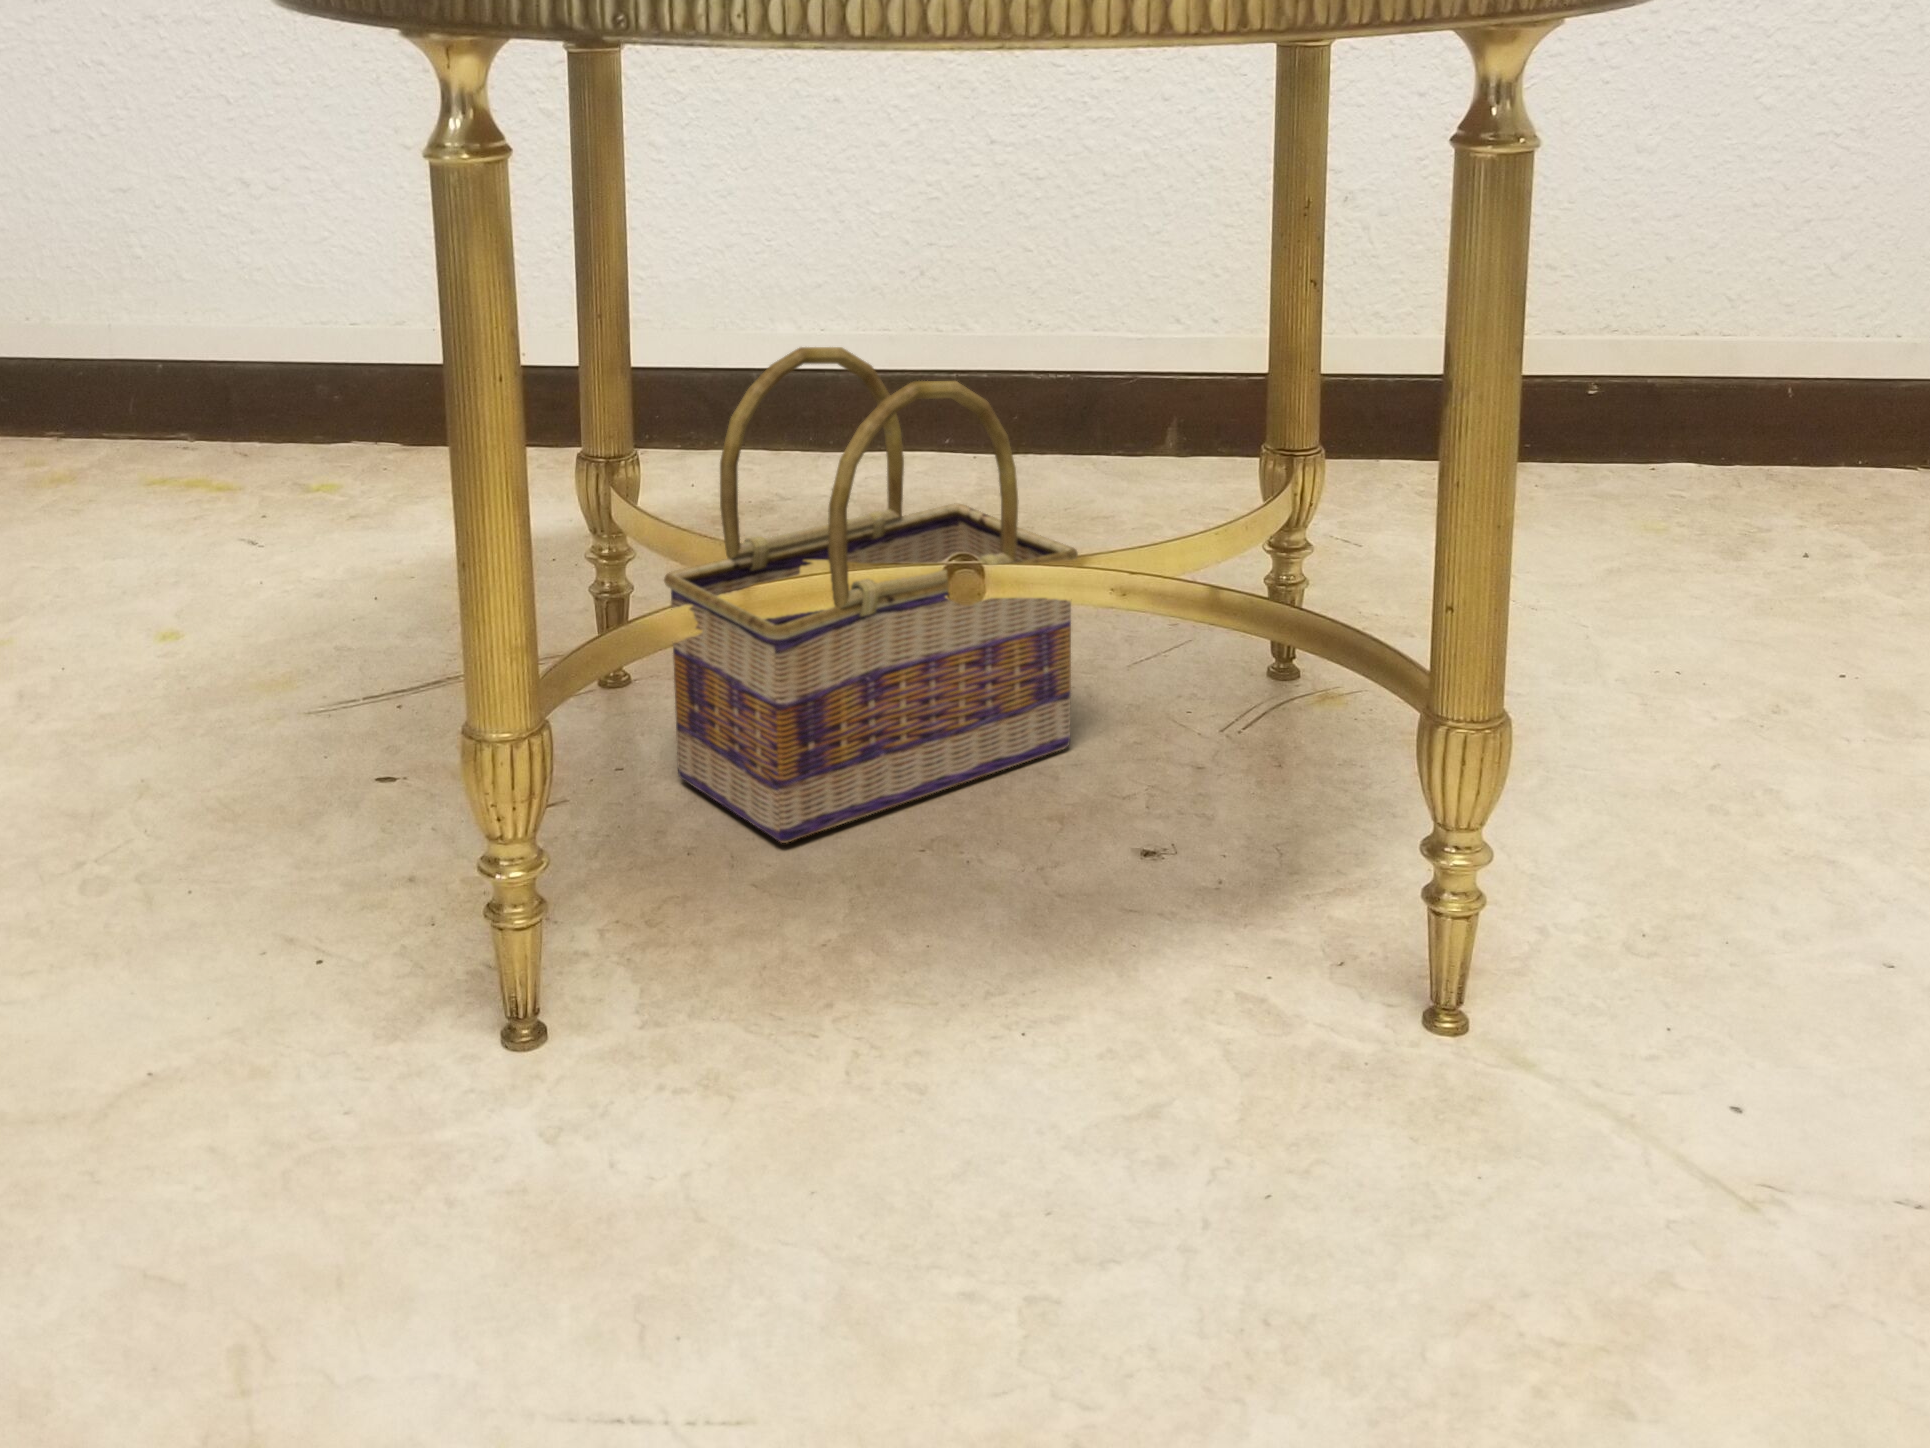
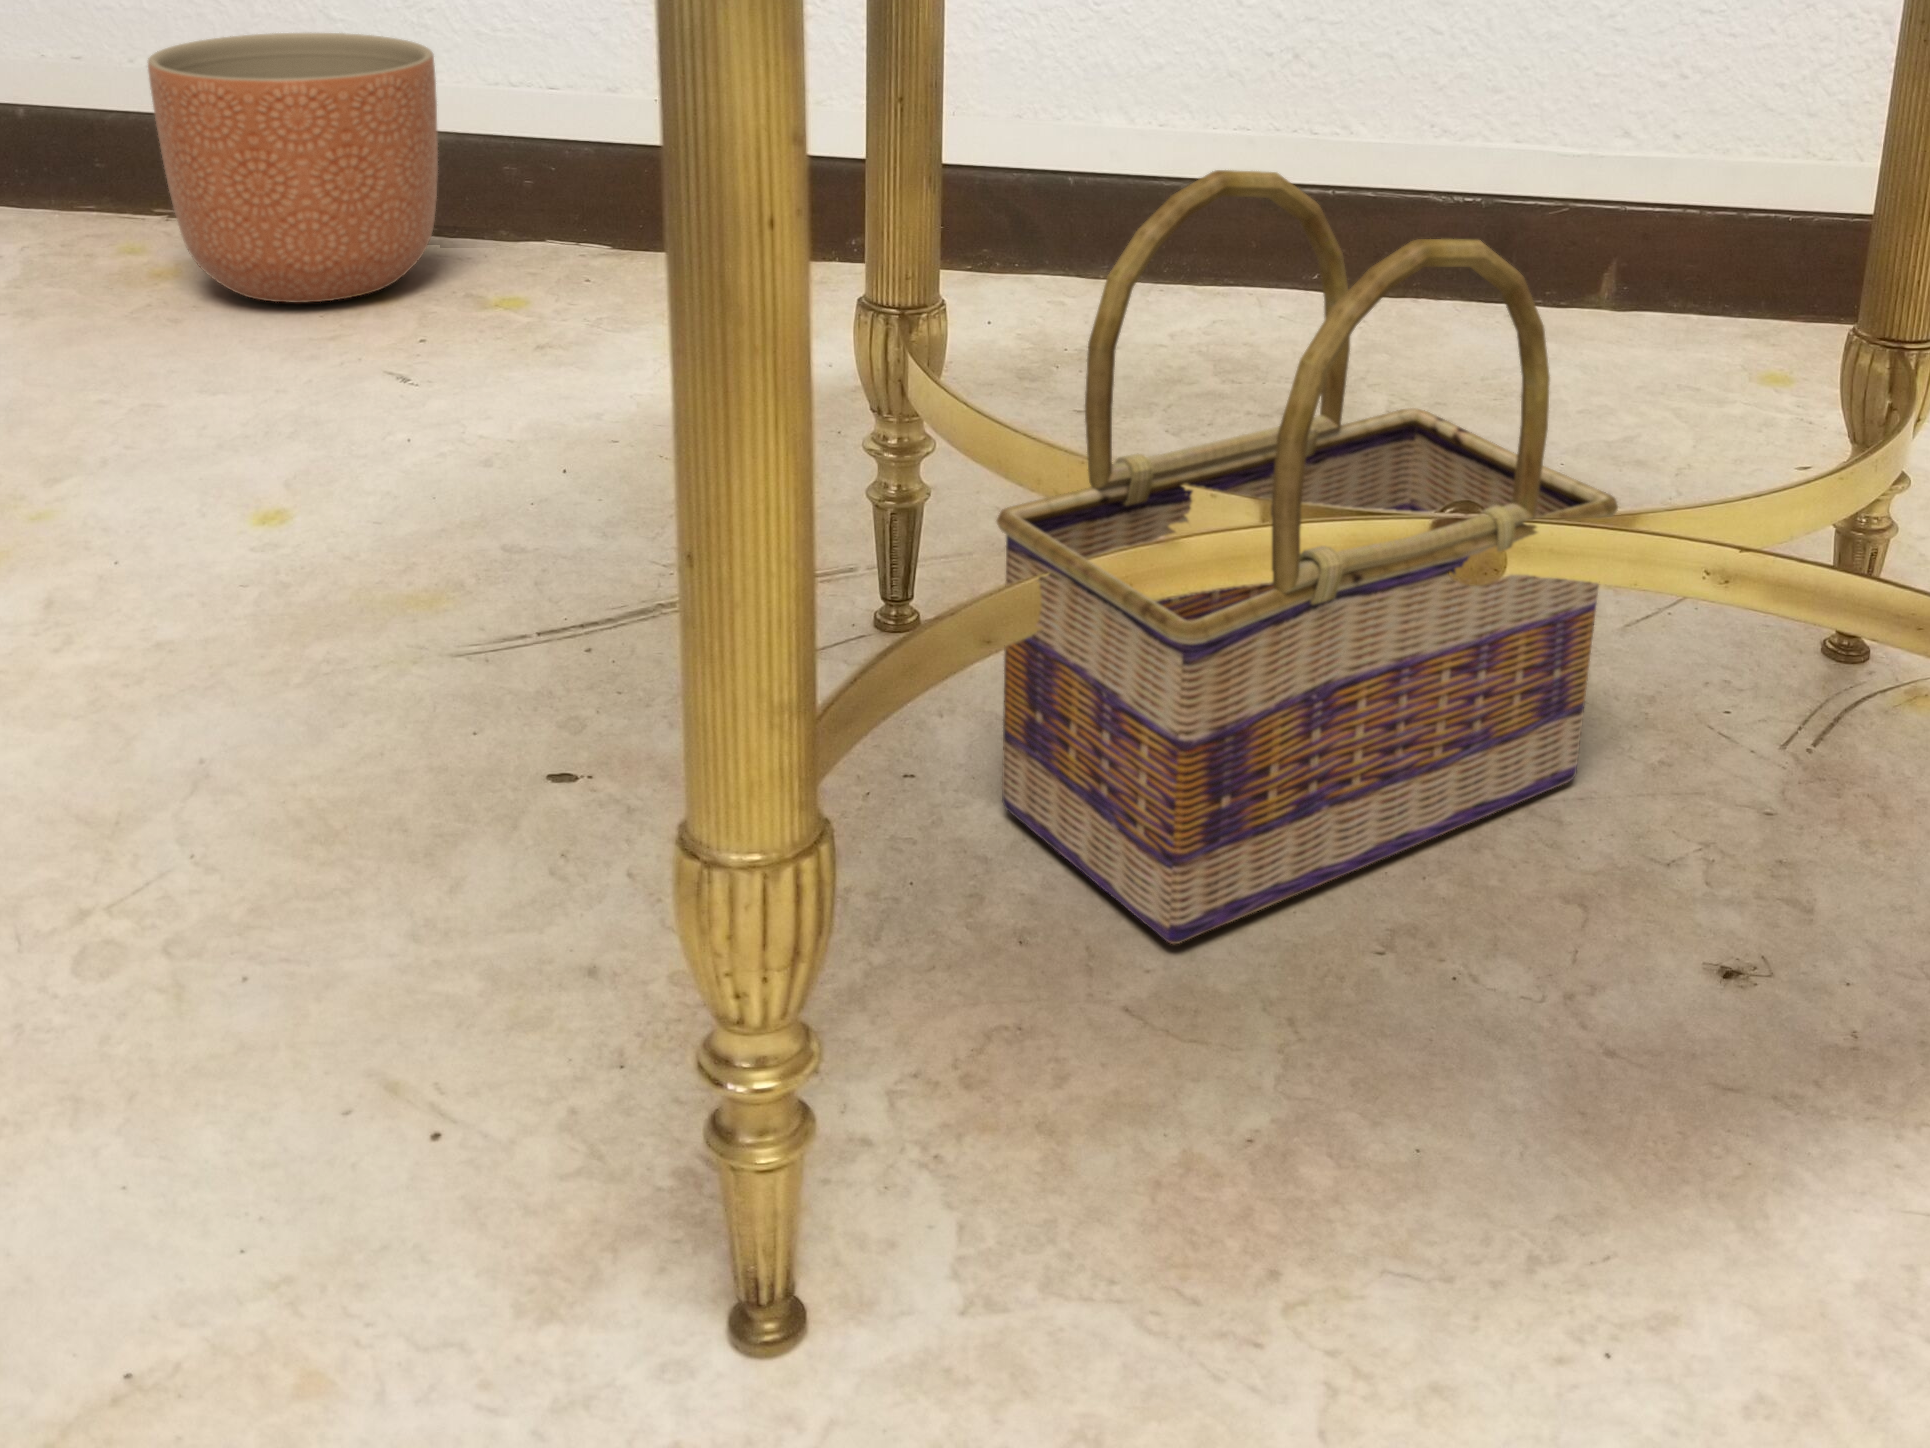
planter: none [51,288,266,493] -> present [148,33,438,303]

